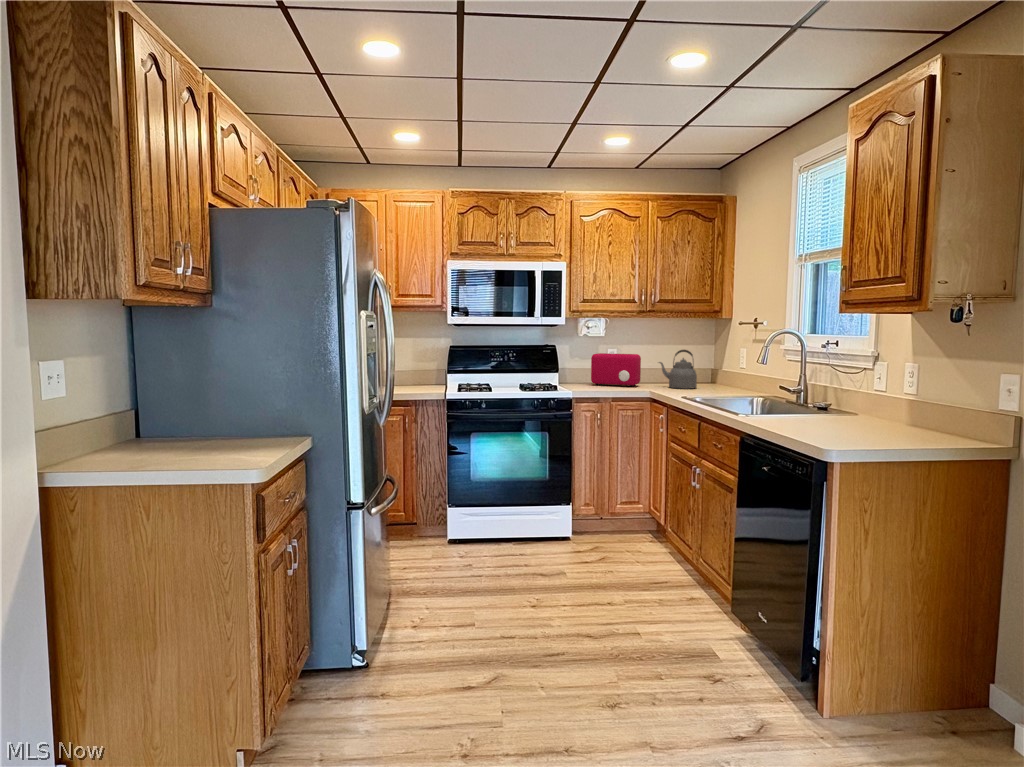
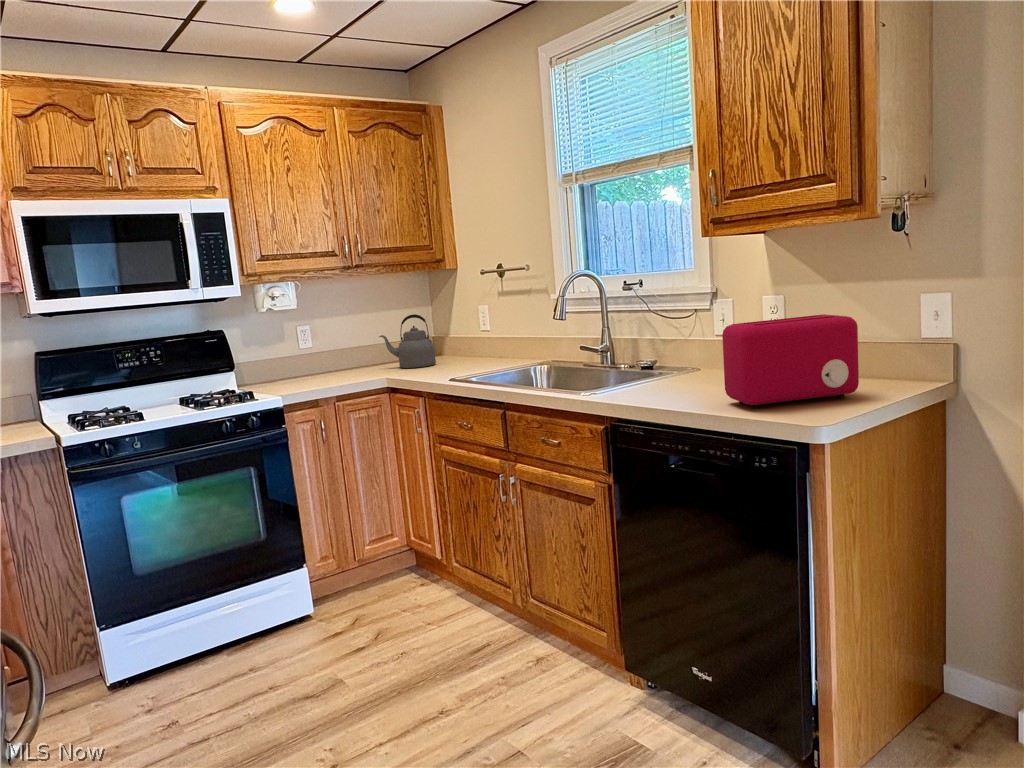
toaster: present [591,353,641,387] -> present [722,314,859,409]

